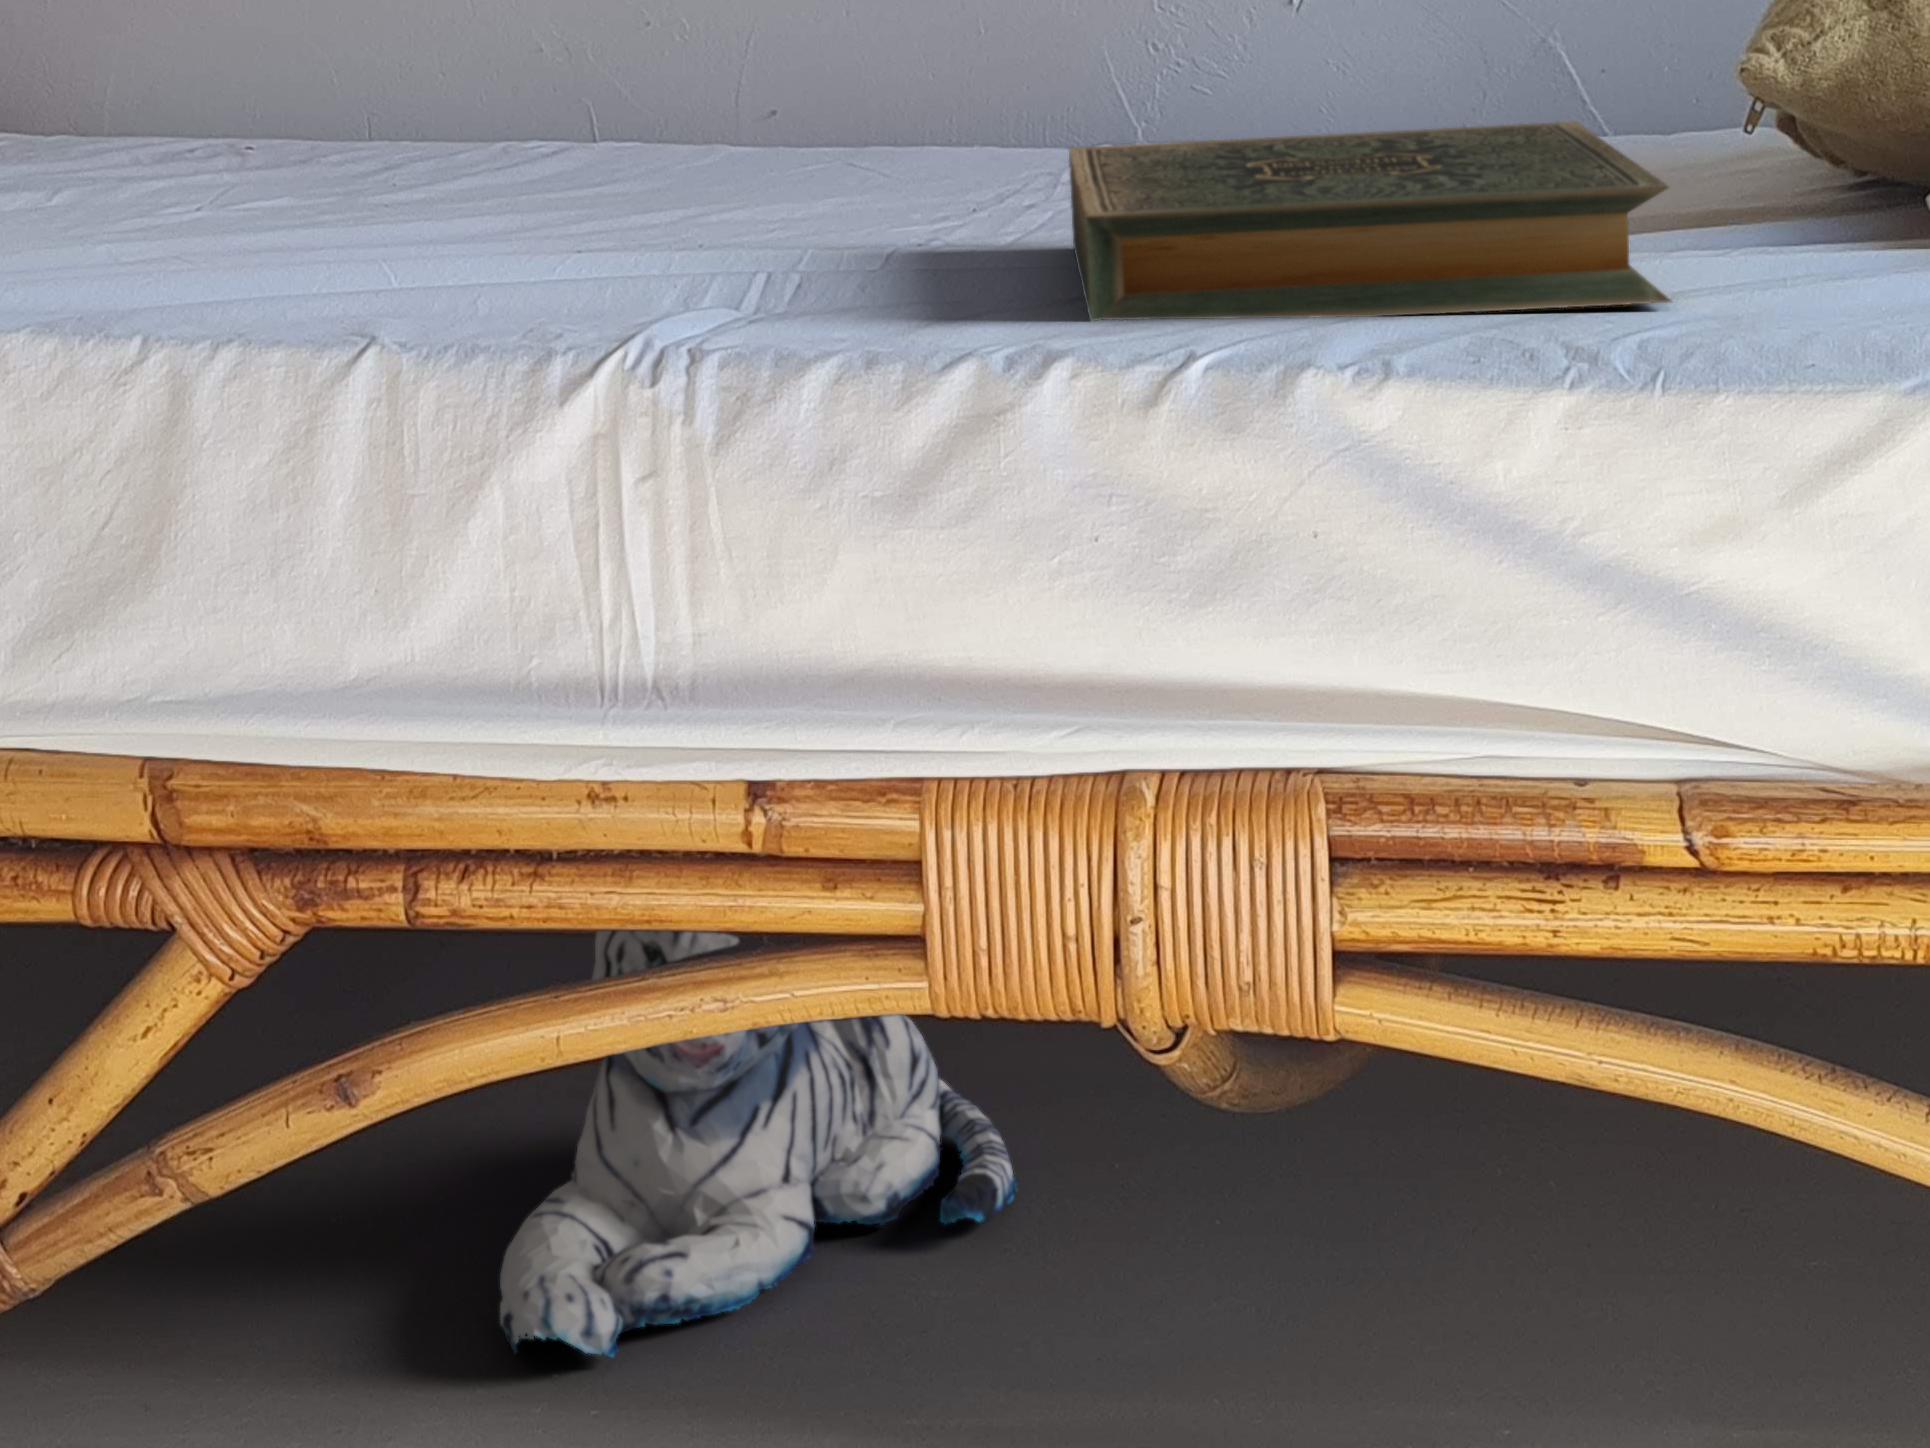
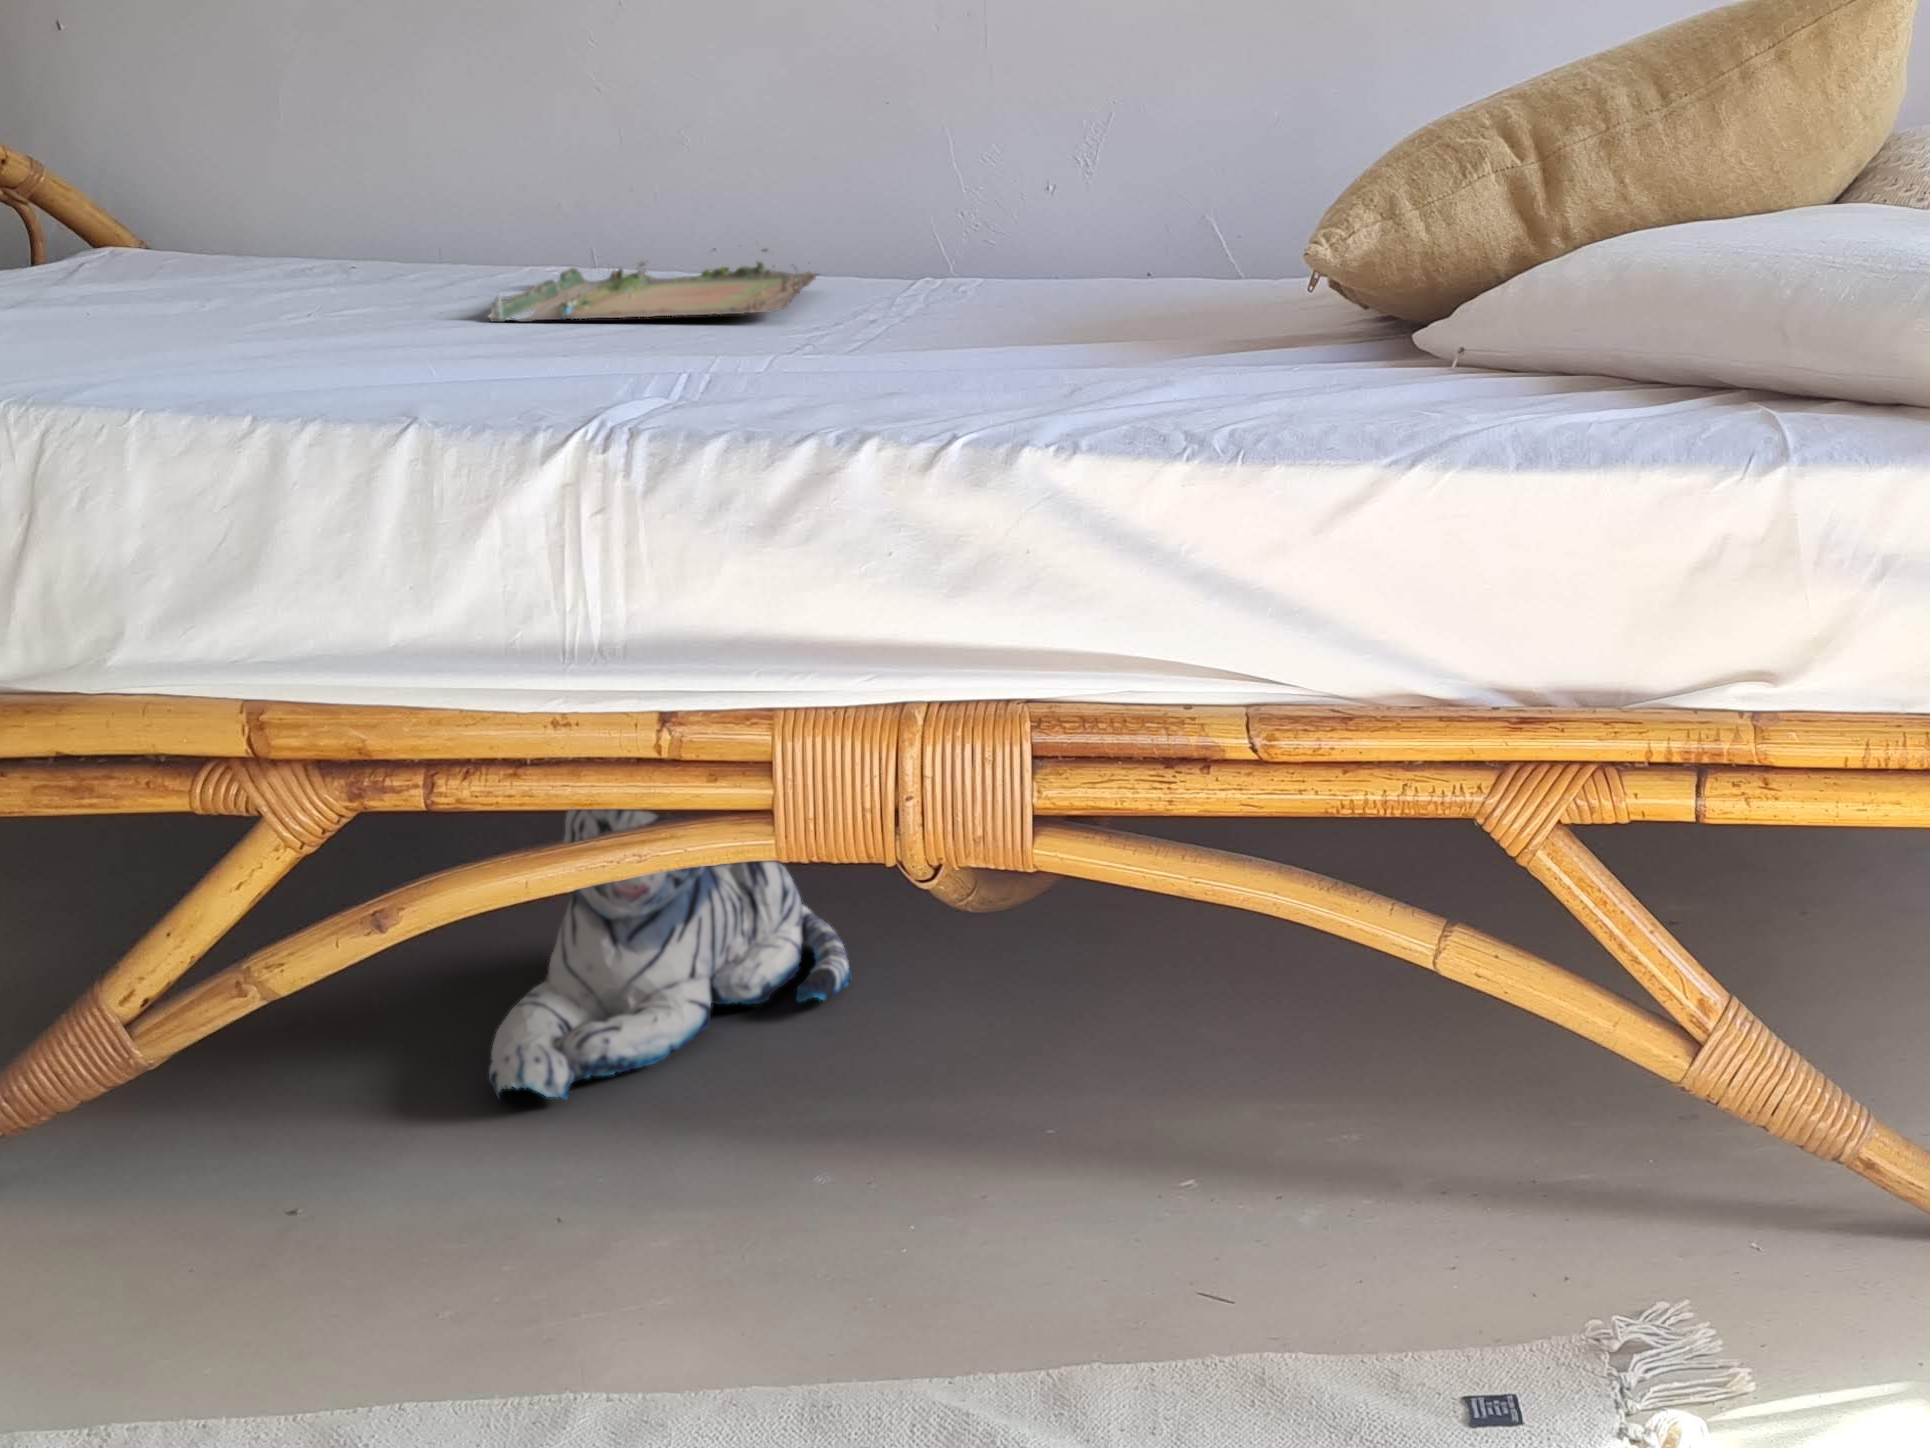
tray: none [455,79,934,209] -> present [488,248,818,322]
hardback book: present [1069,121,1671,321] -> none [885,287,1252,419]

